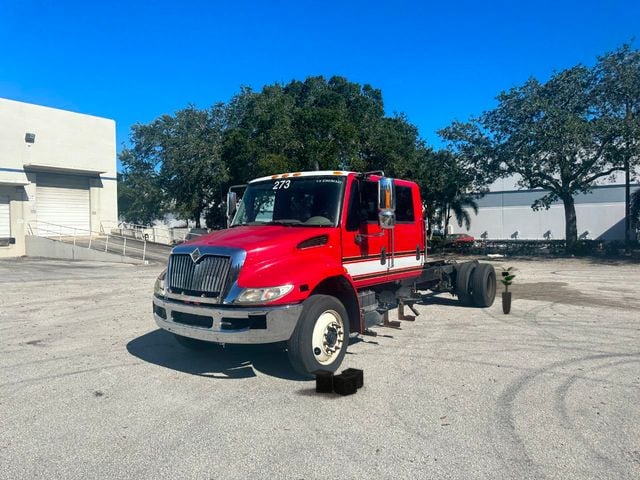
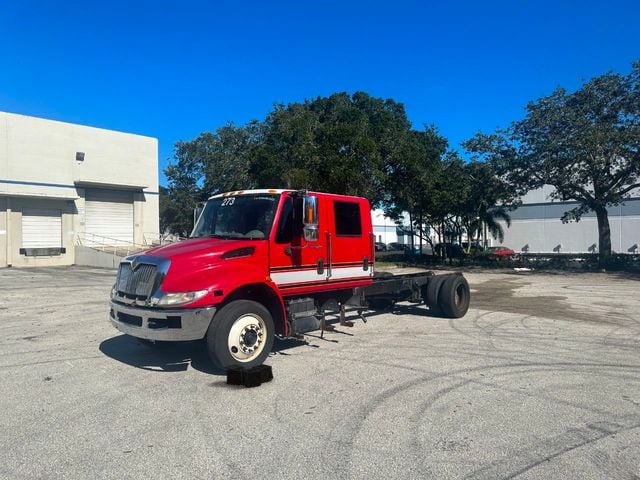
potted plant: present [500,267,516,314] -> none [458,276,478,321]

